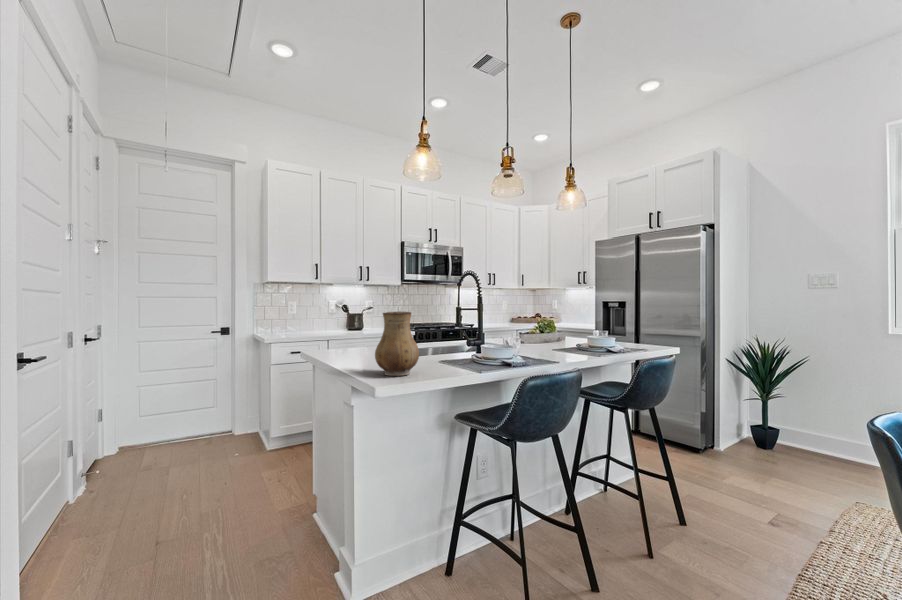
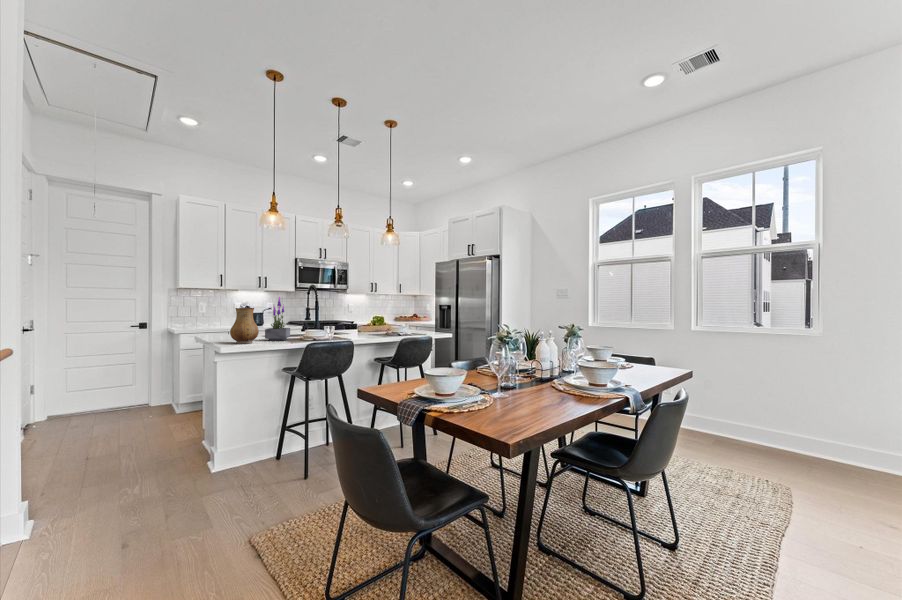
potted plant: none [421,290,455,368] -> present [265,297,290,341]

